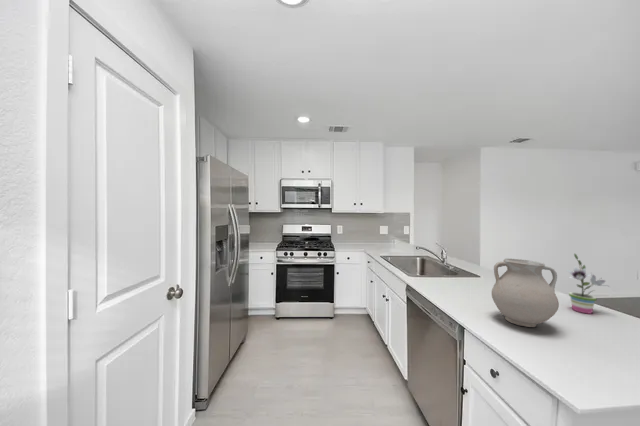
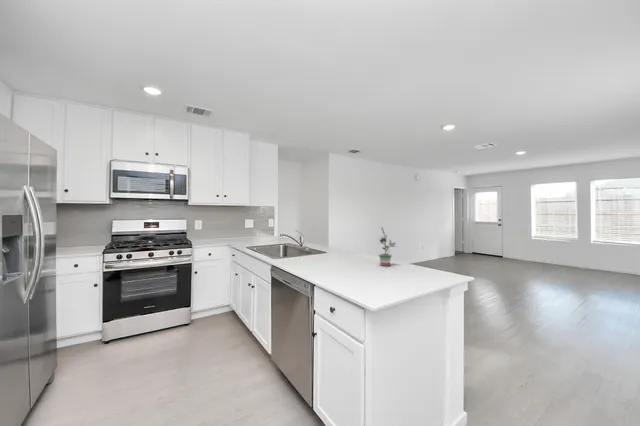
vase: present [492,258,559,327] -> none [334,231,371,278]

